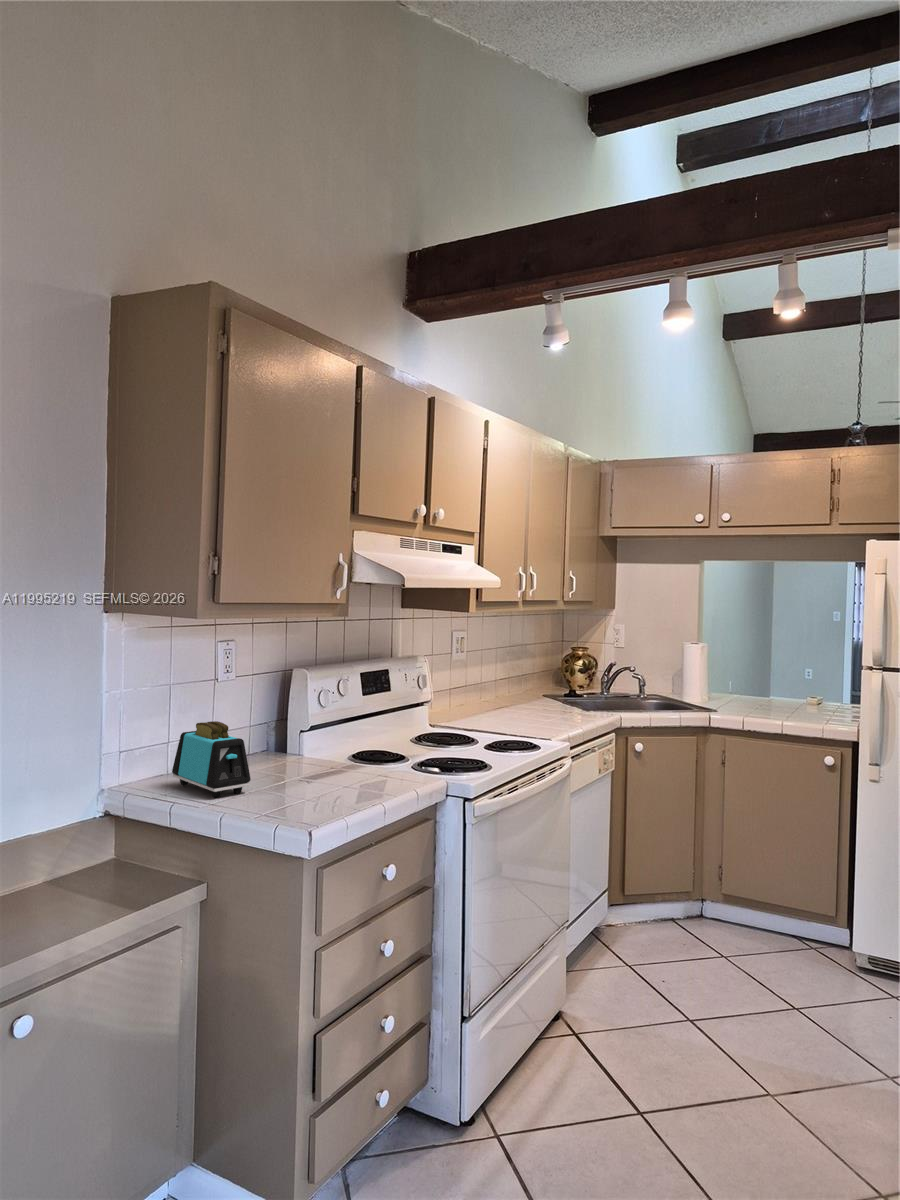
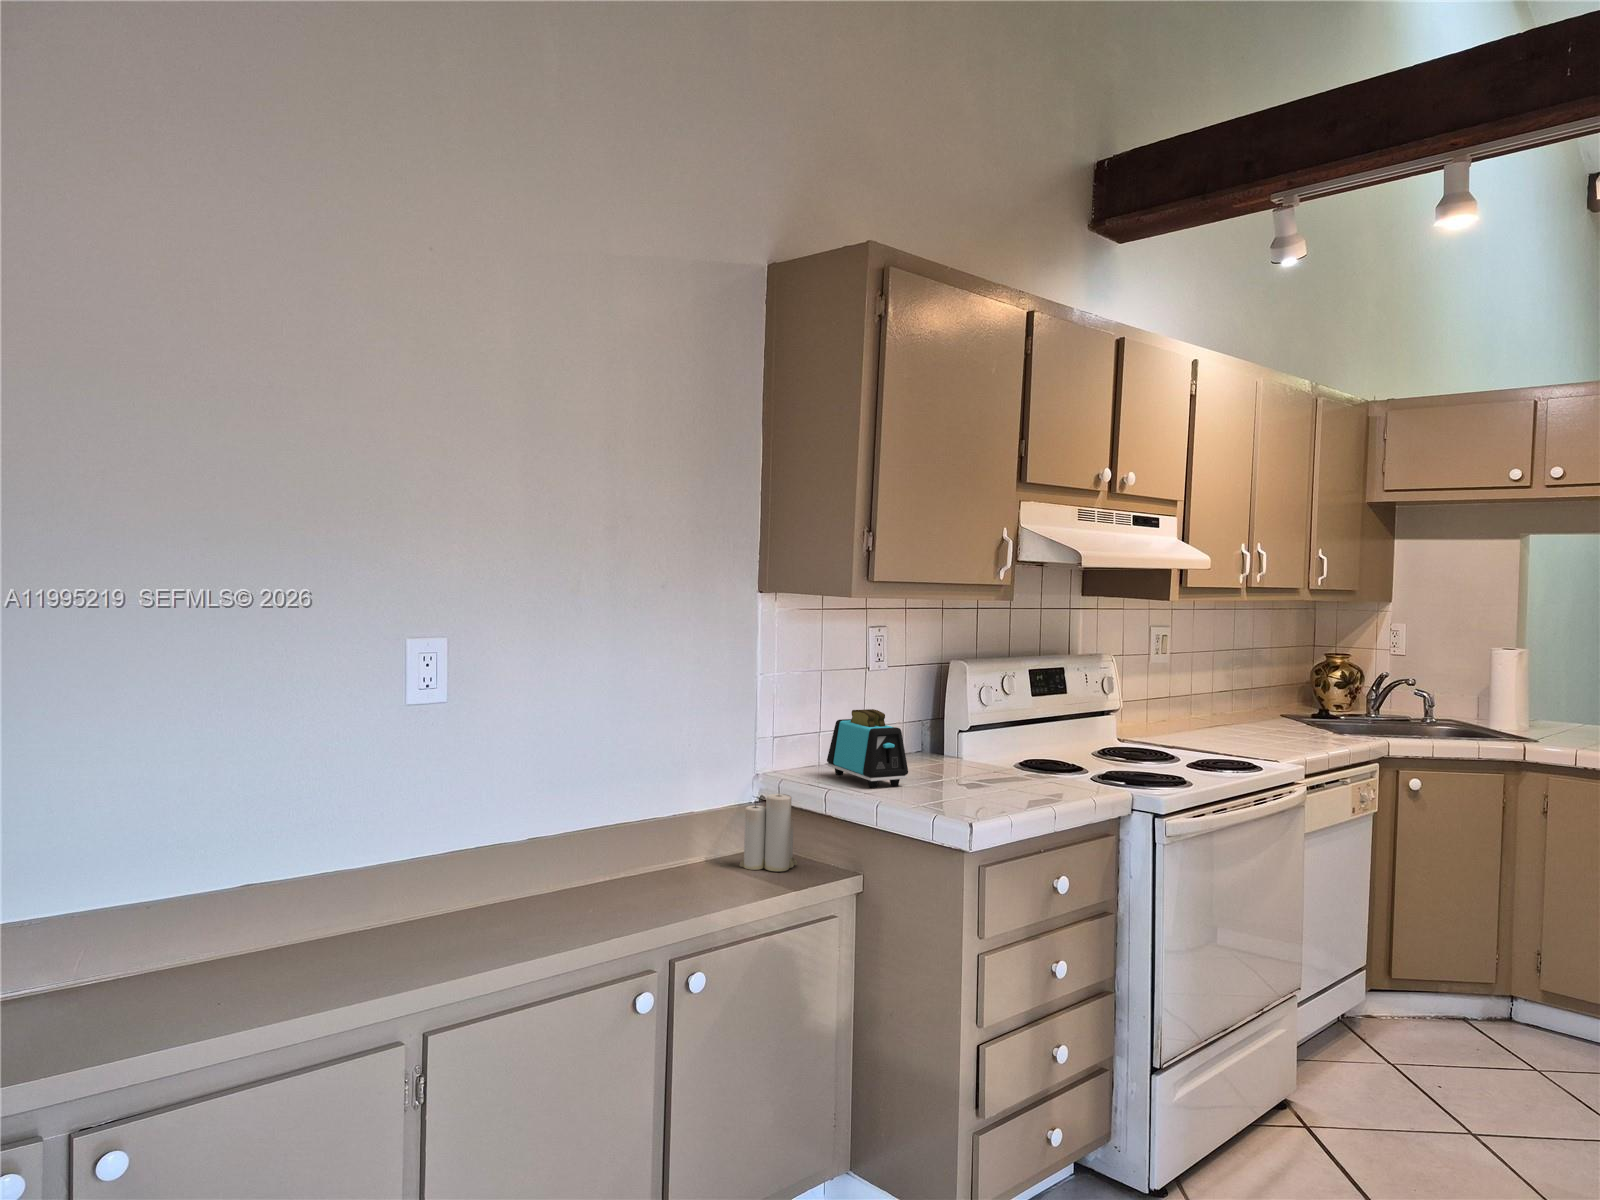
candle: none [77,805,140,891] -> present [740,793,797,871]

